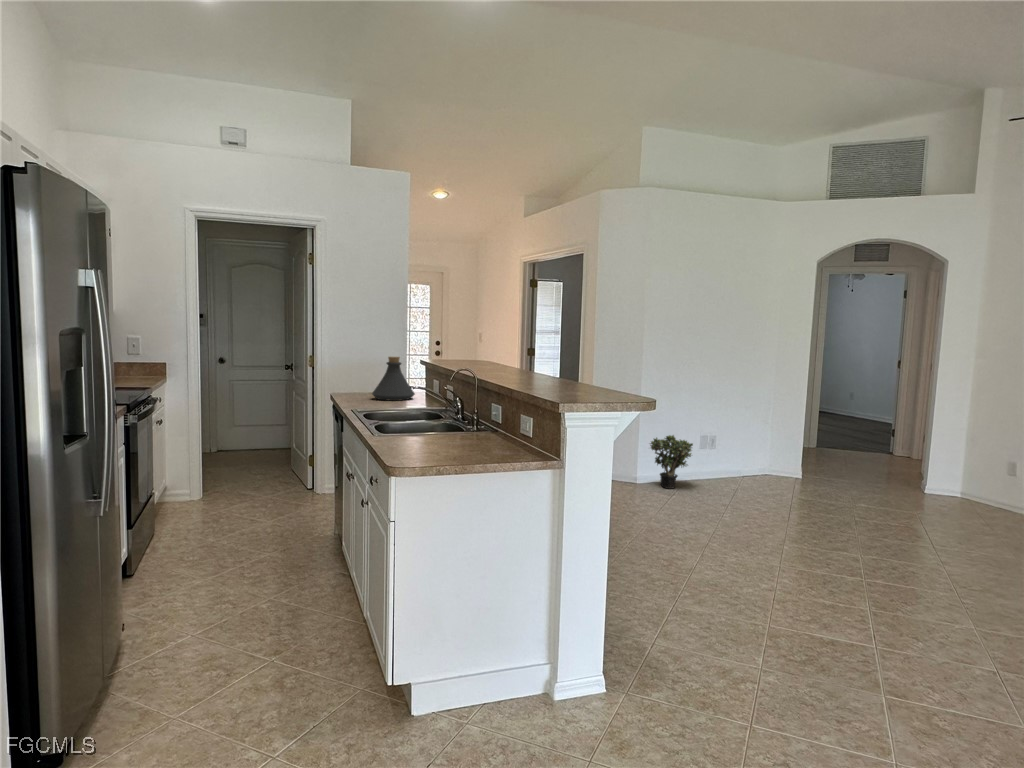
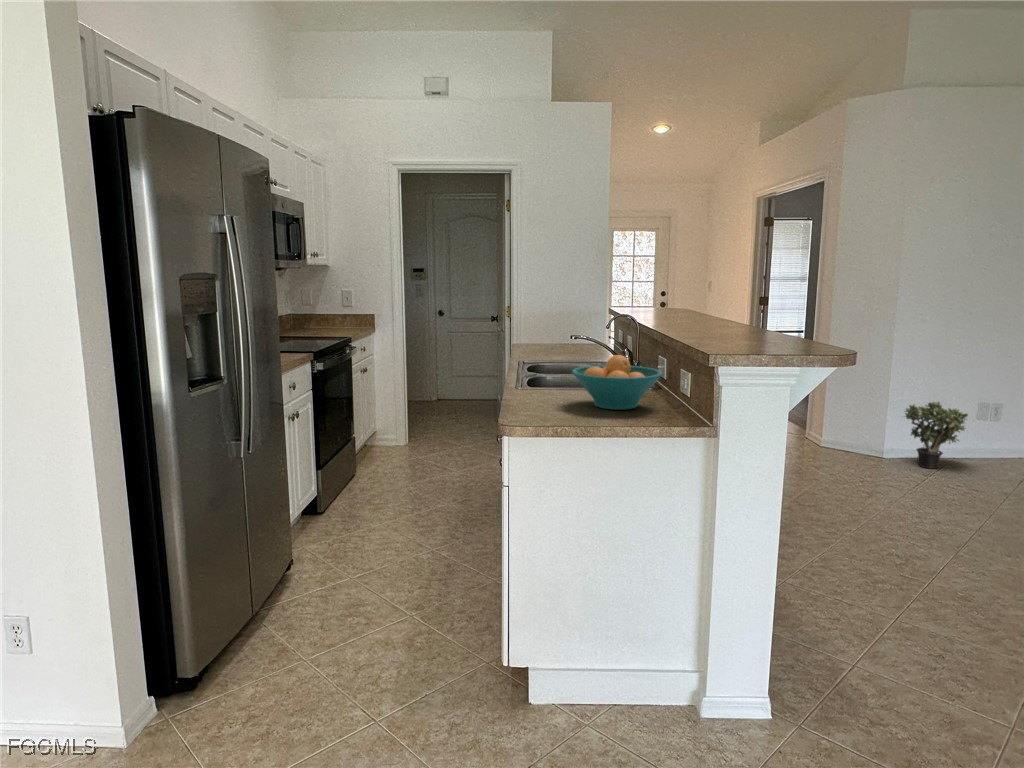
bottle: present [372,357,415,401] -> none [550,304,597,352]
fruit bowl: none [438,404,514,450] -> present [572,355,663,410]

